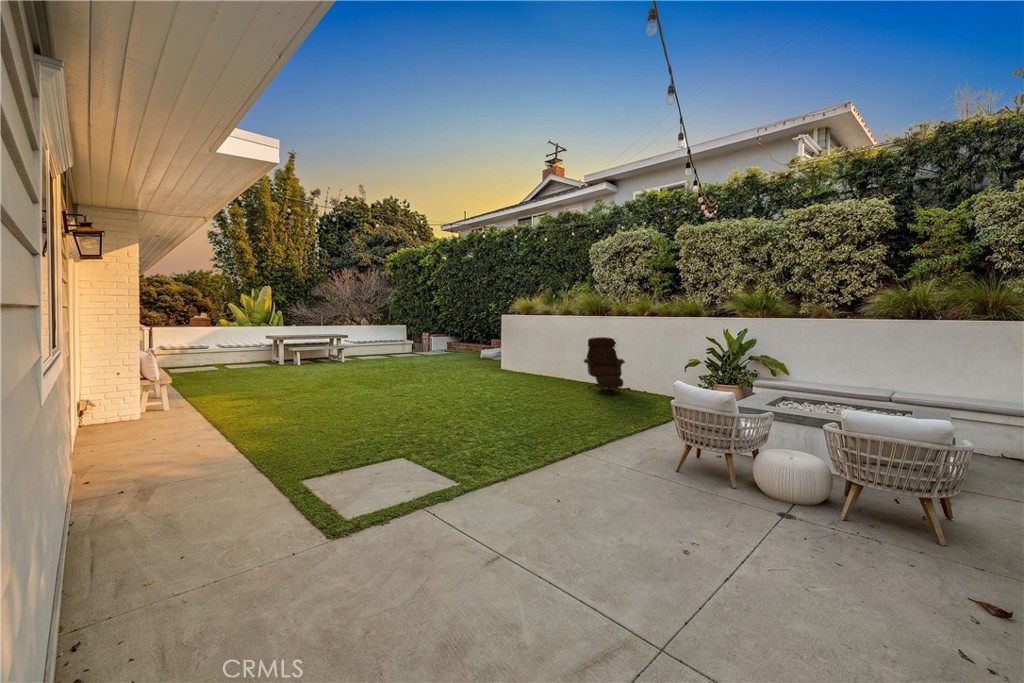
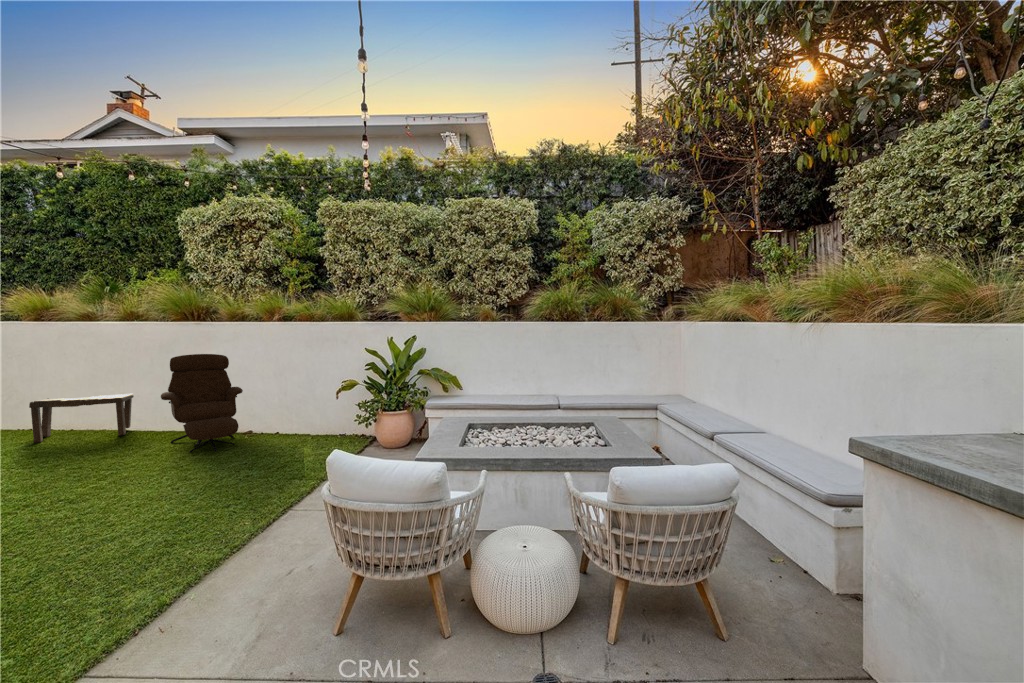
bench: none [528,358,568,382] -> present [29,393,134,443]

